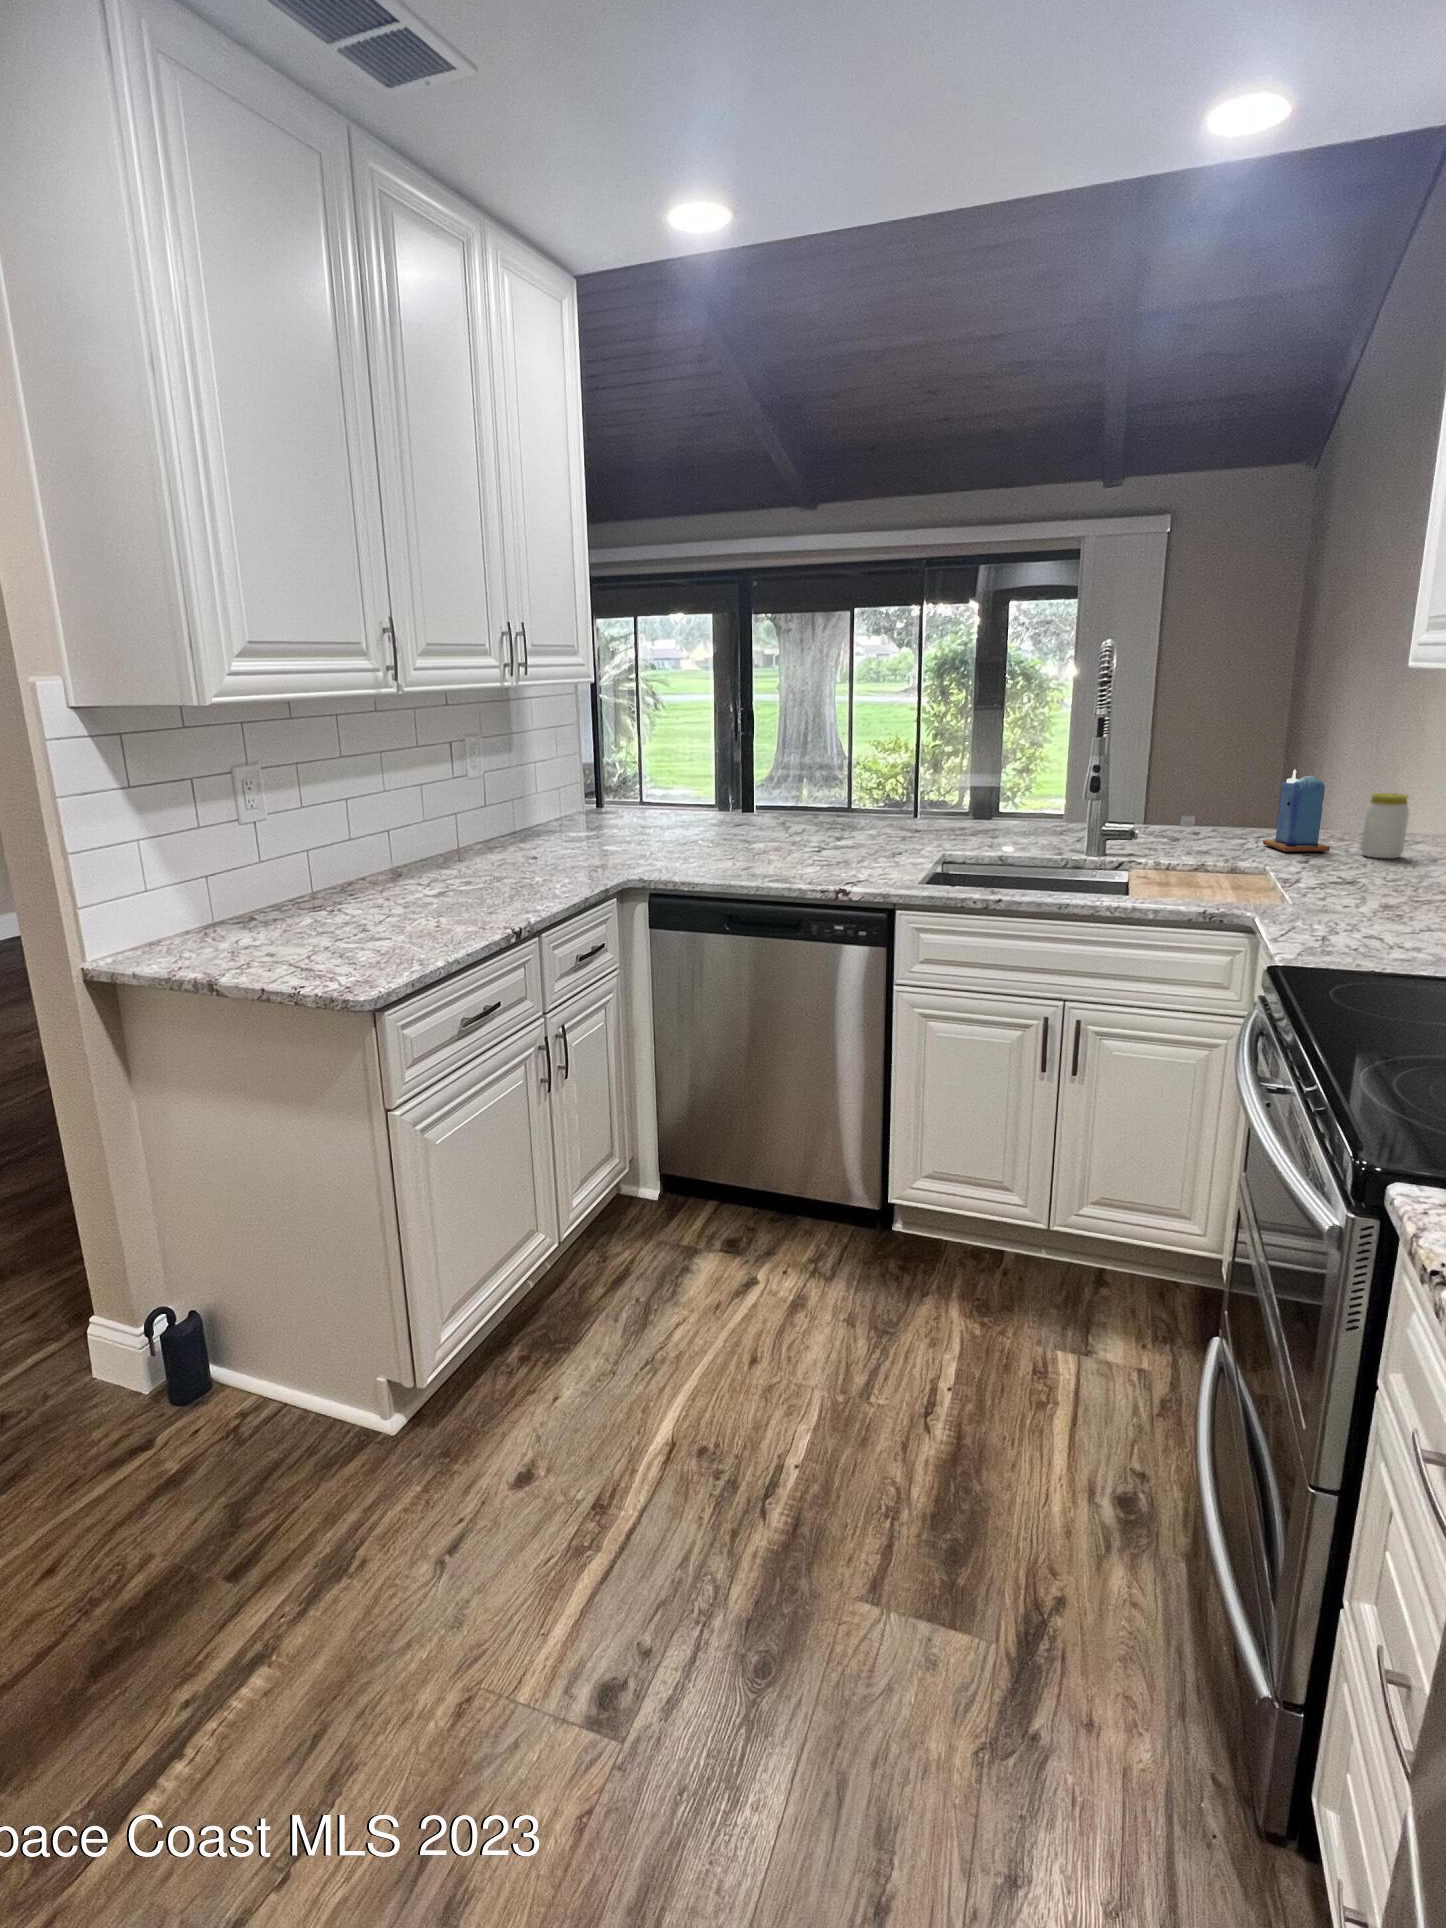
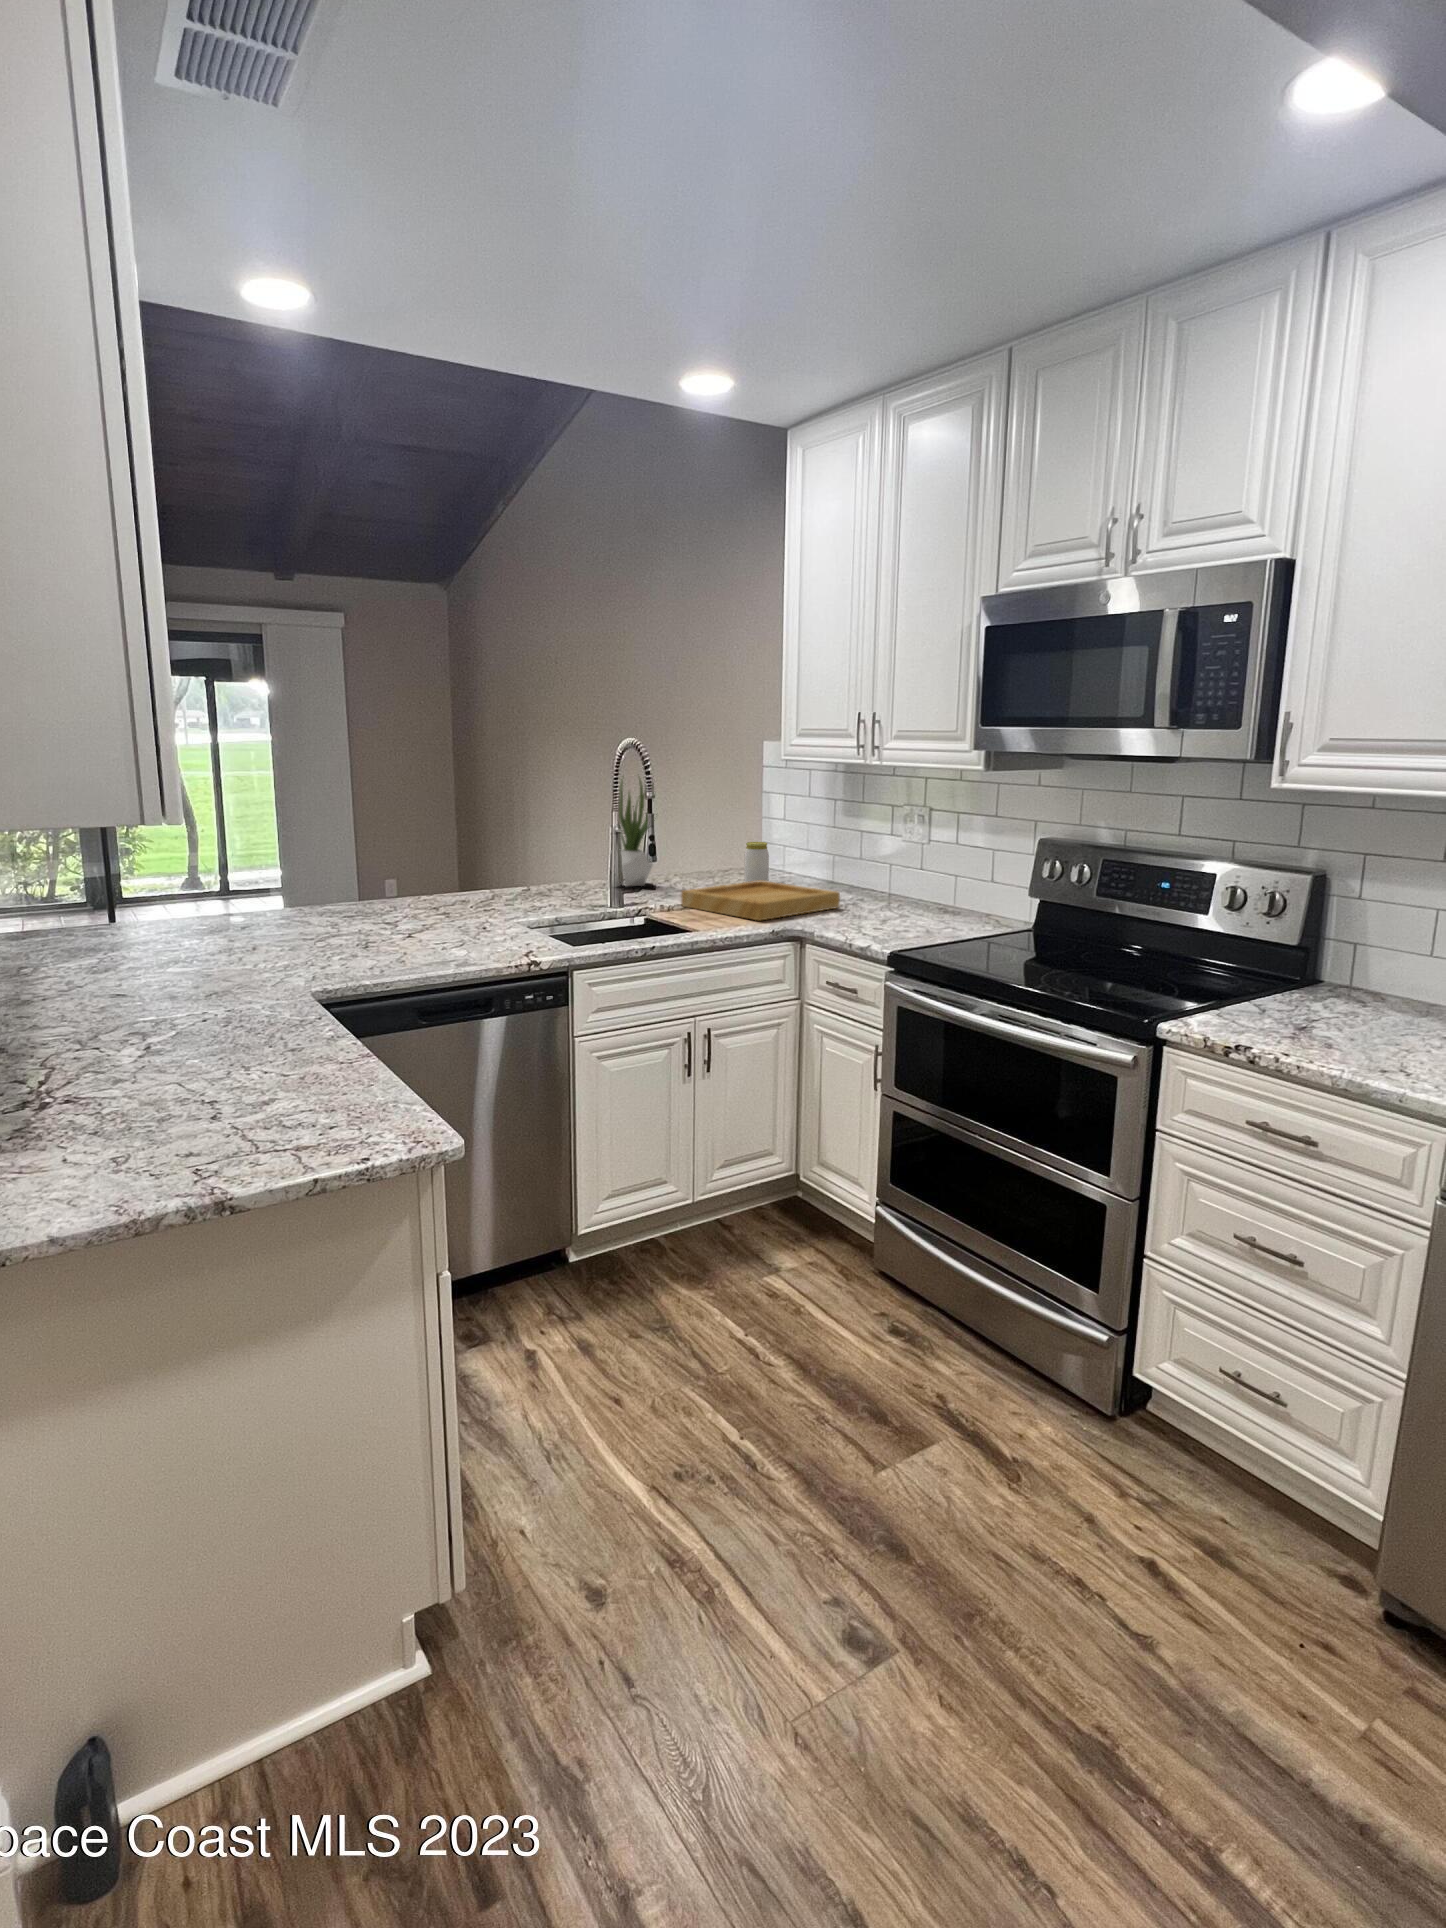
potted plant: none [1166,687,1247,838] -> present [610,779,654,886]
candle: present [1263,770,1330,852] -> none [685,830,729,888]
tray: none [1174,845,1405,902] -> present [681,881,840,920]

